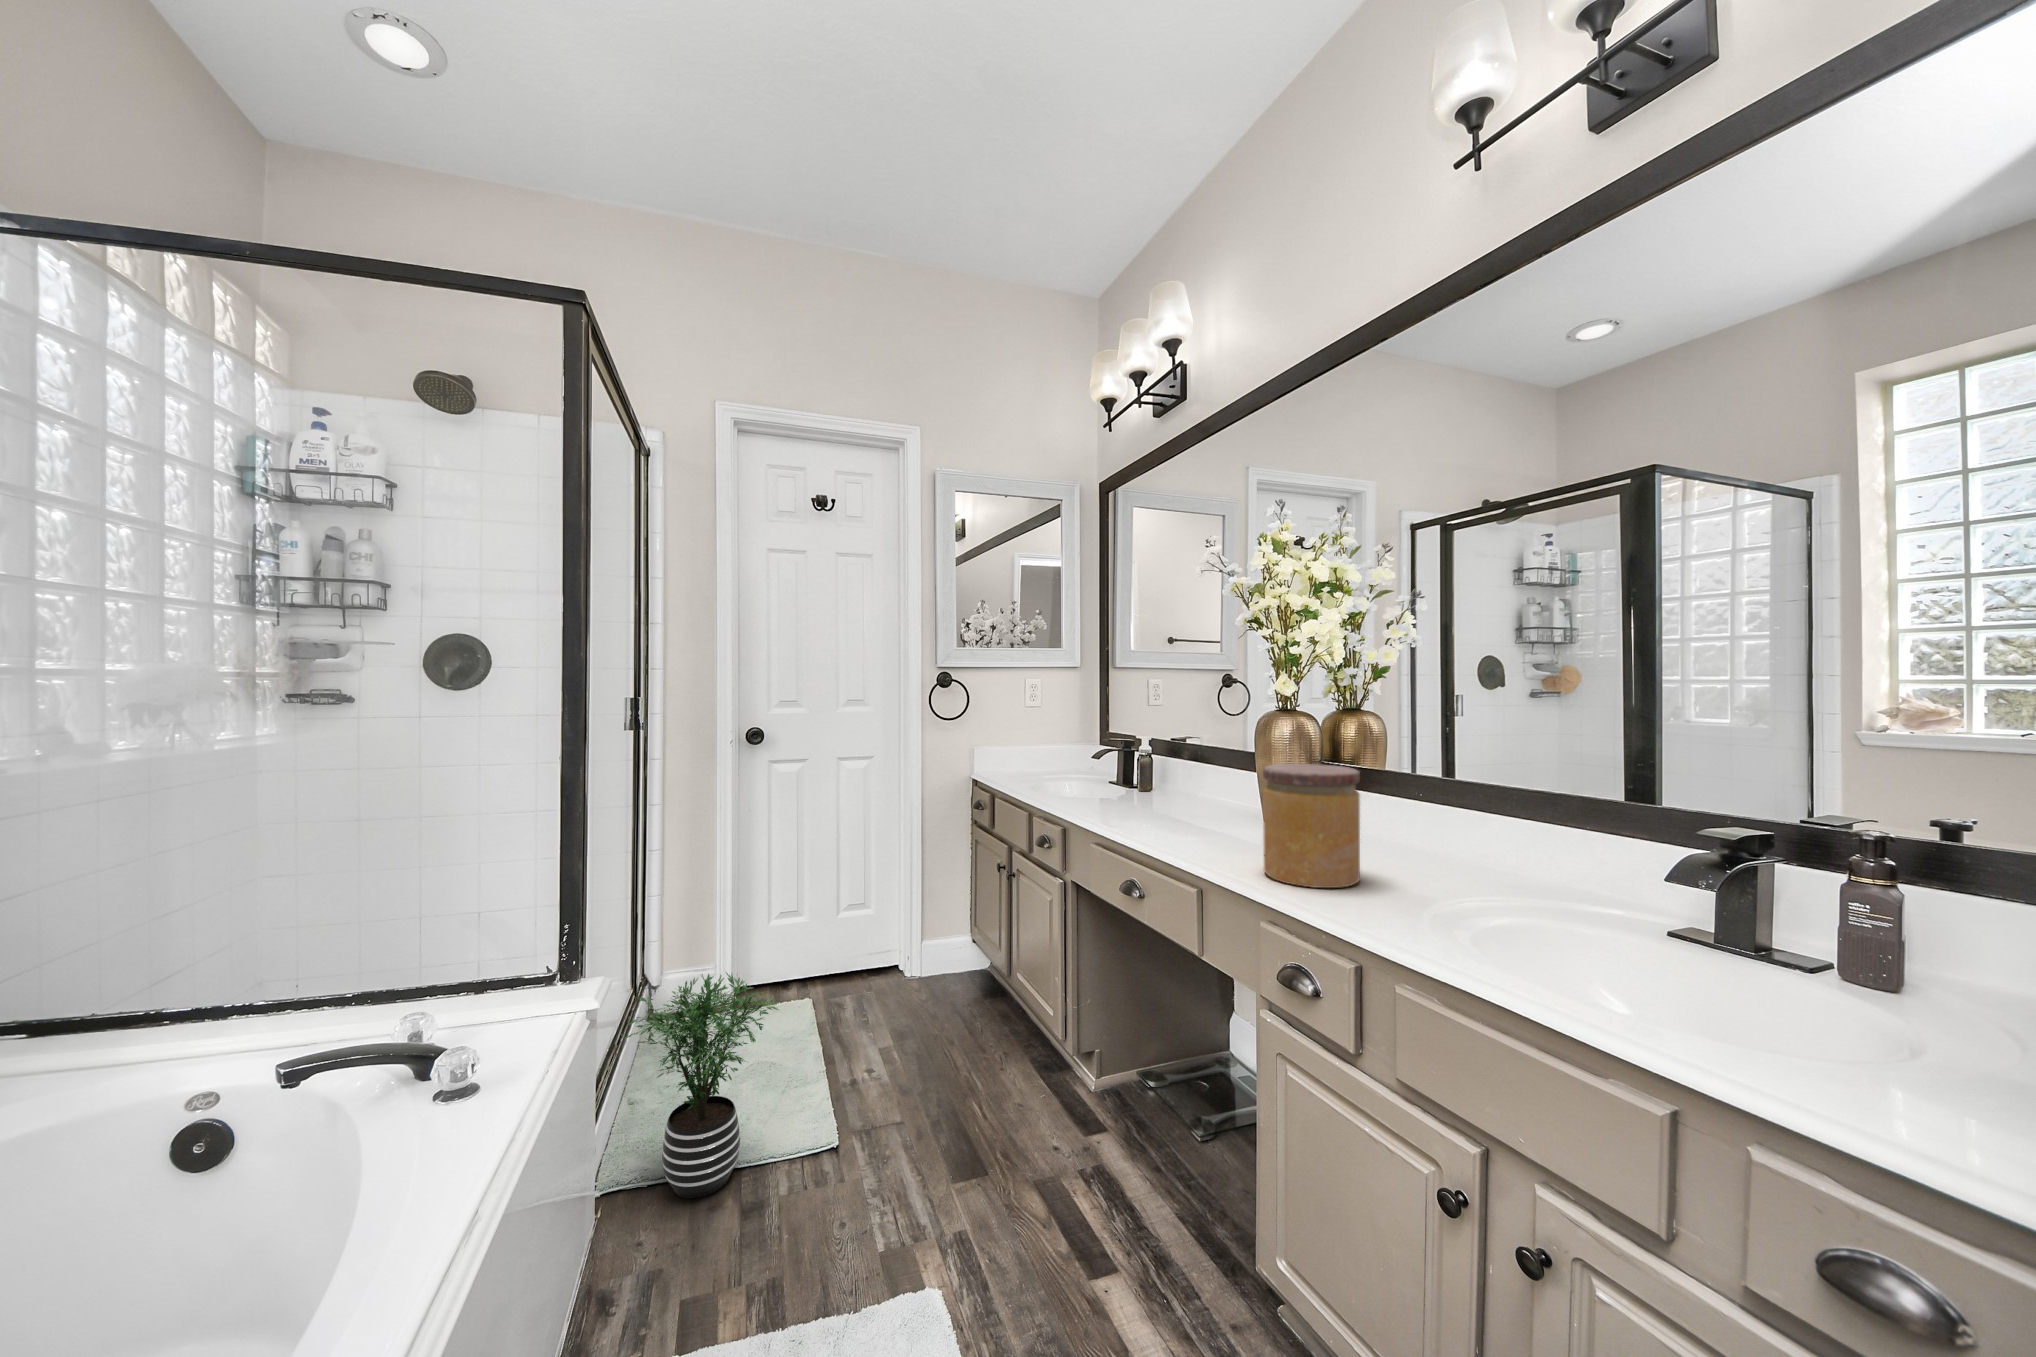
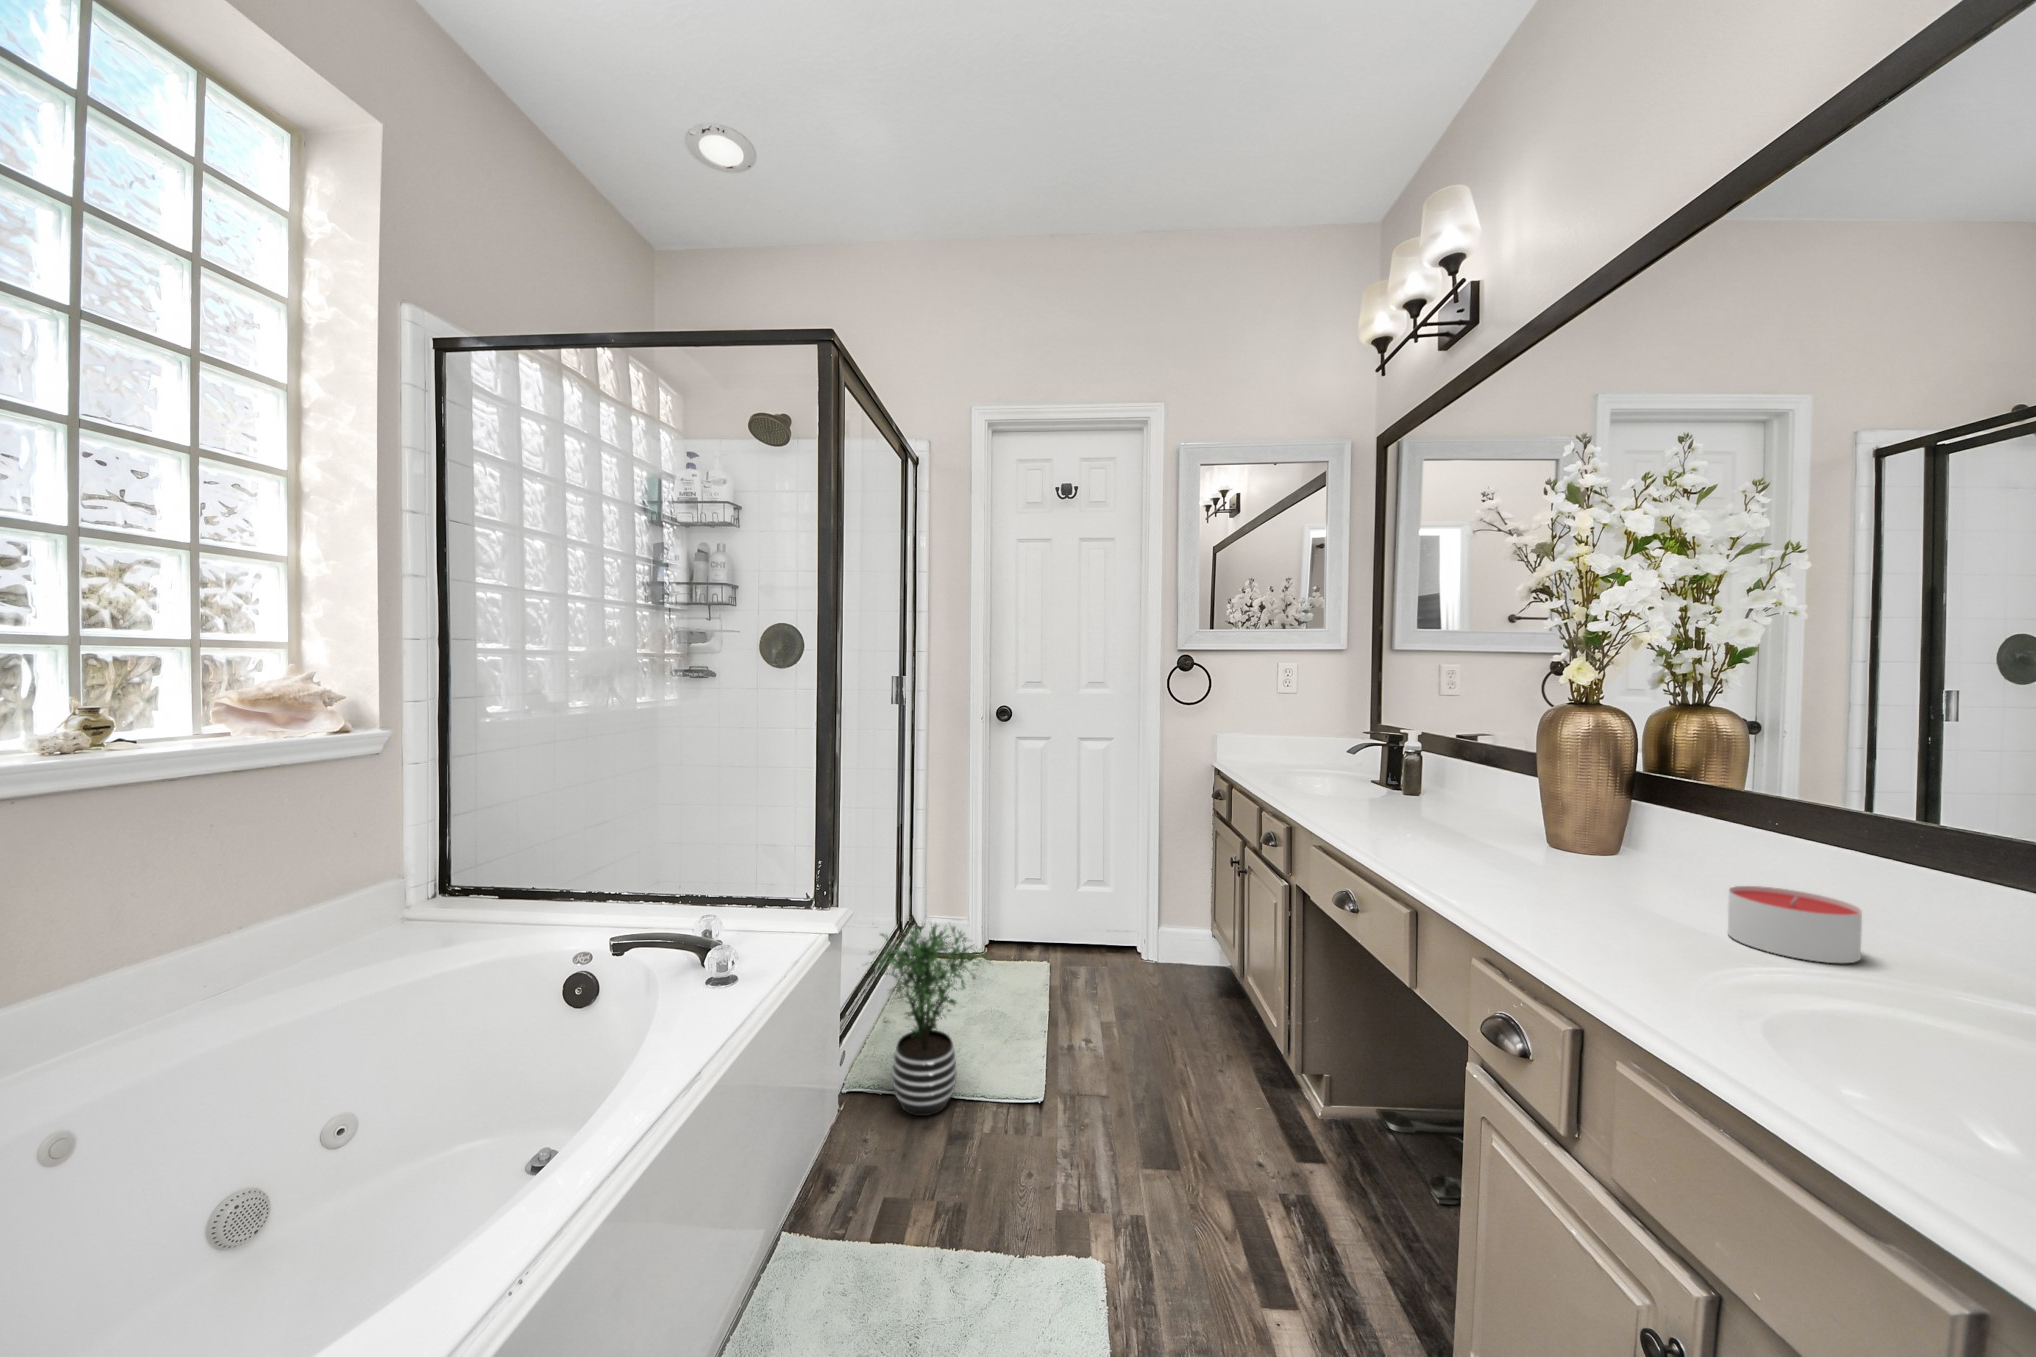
jar: present [1263,764,1360,888] -> none [1491,768,1634,929]
candle: none [1415,841,1492,890] -> present [1728,886,1862,963]

